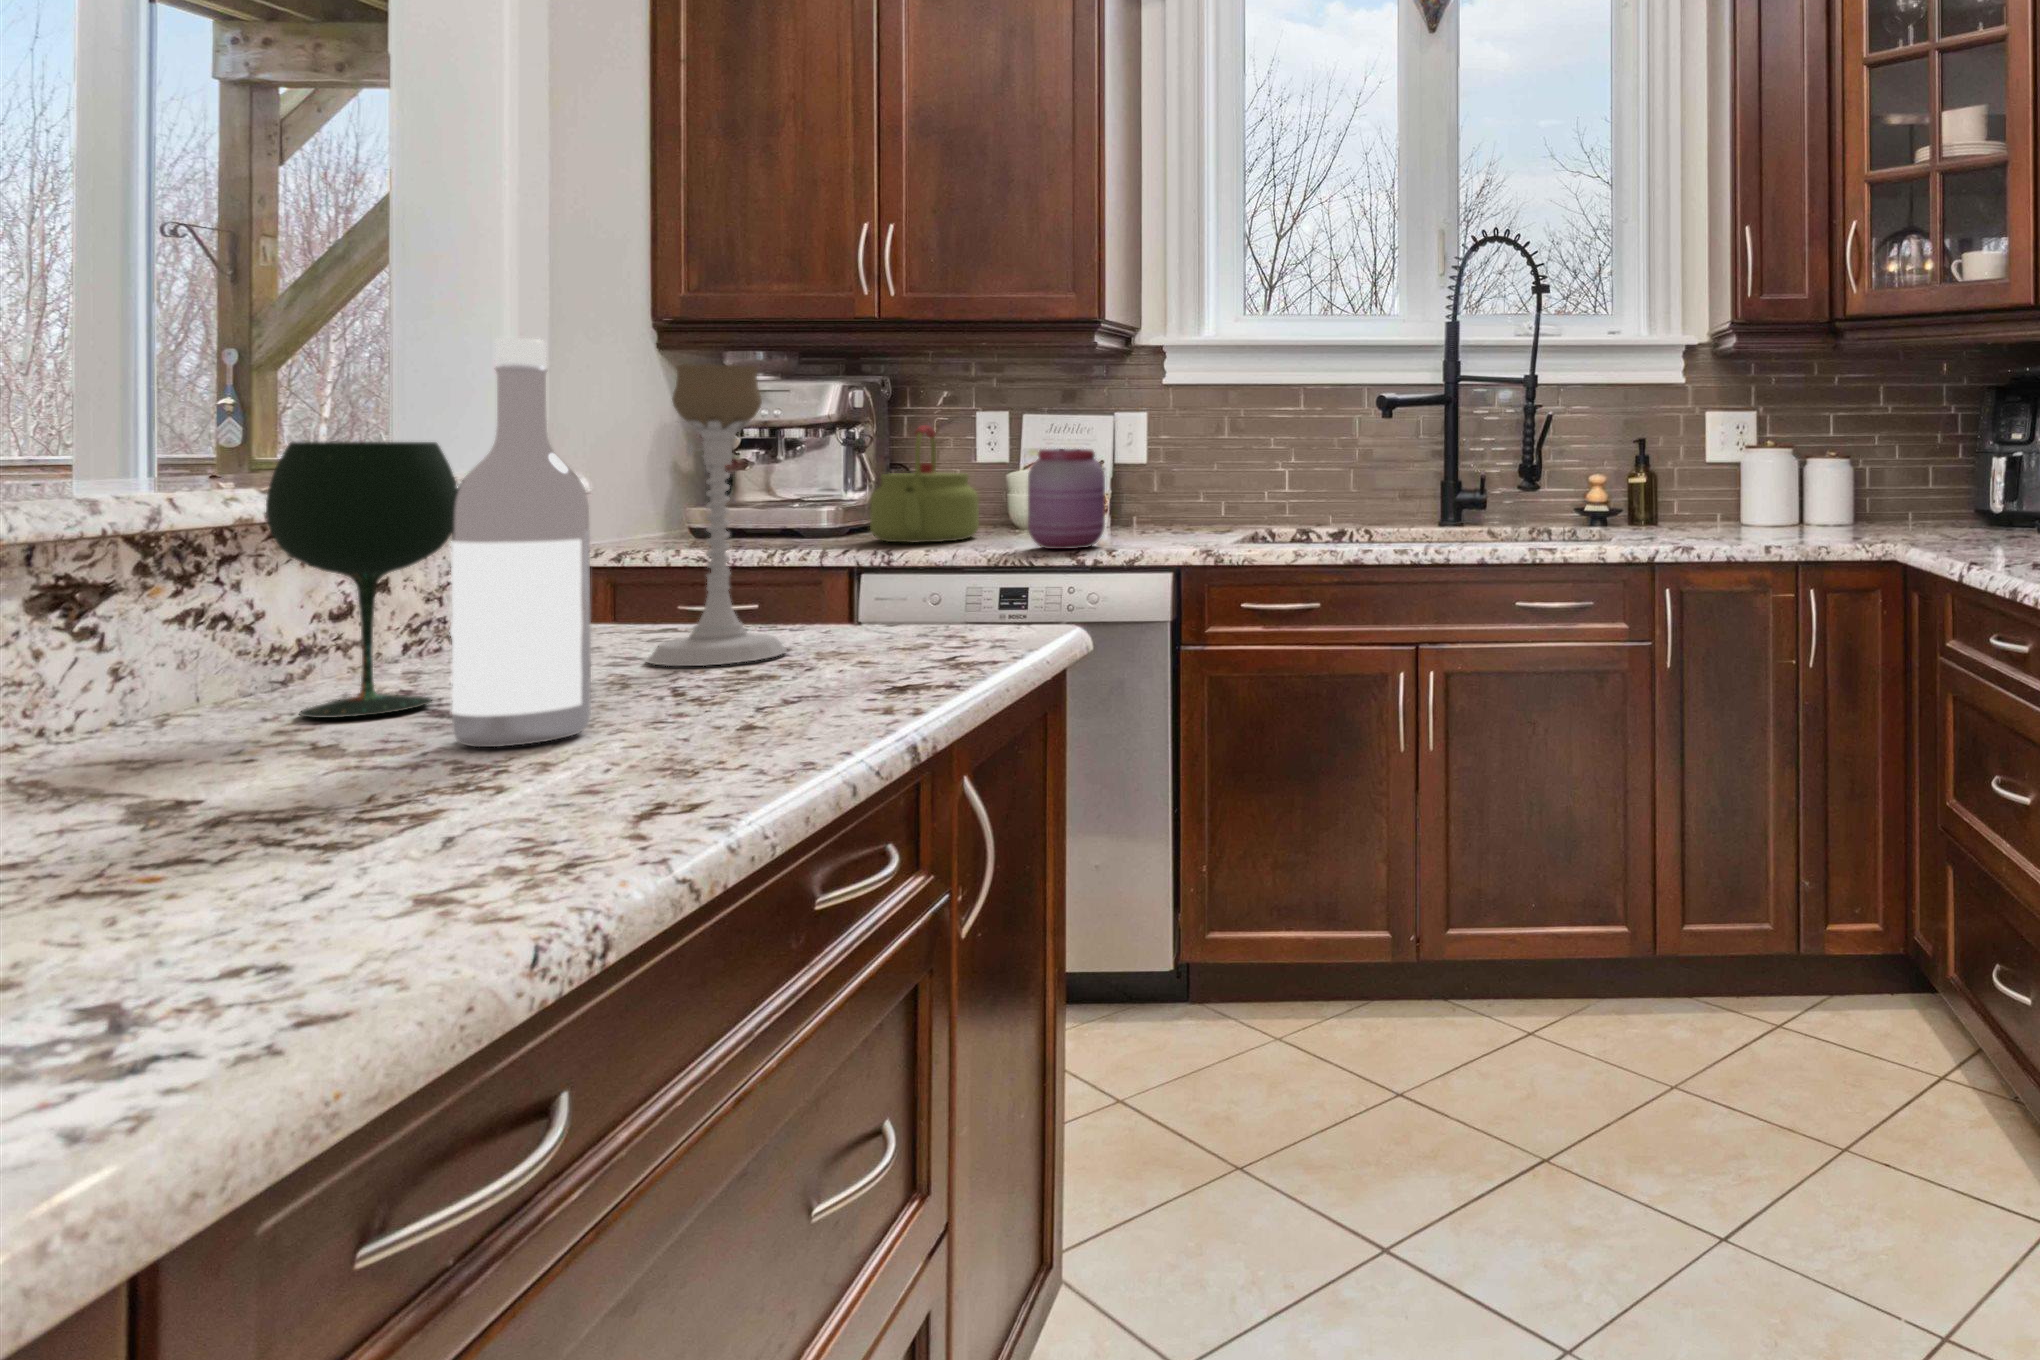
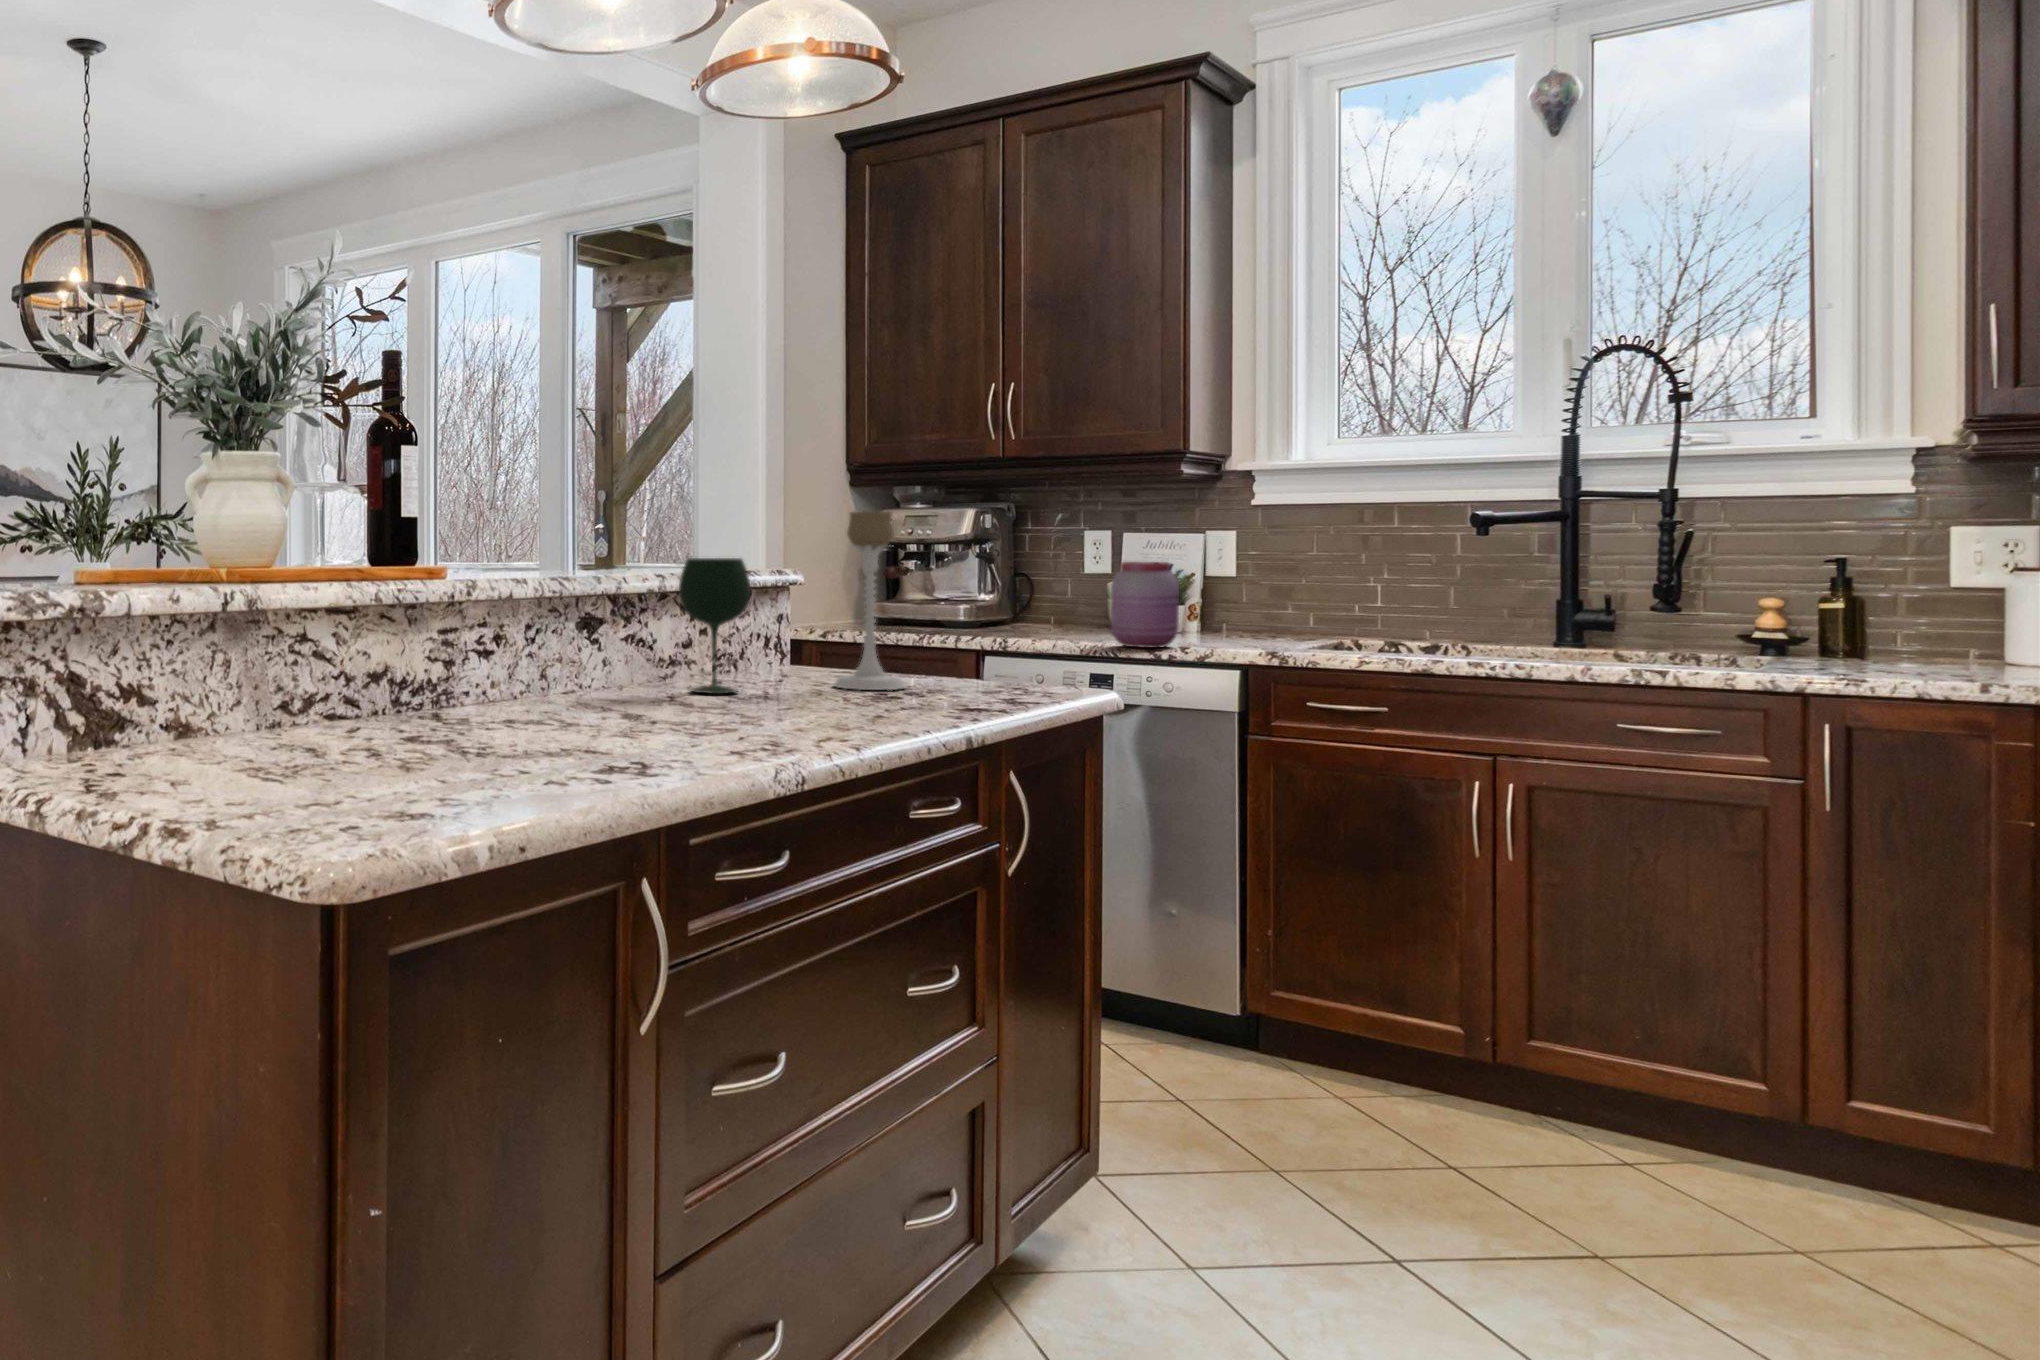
wine bottle: present [450,338,591,747] -> none [751,507,807,708]
kettle: present [870,425,979,542] -> none [991,541,1078,638]

